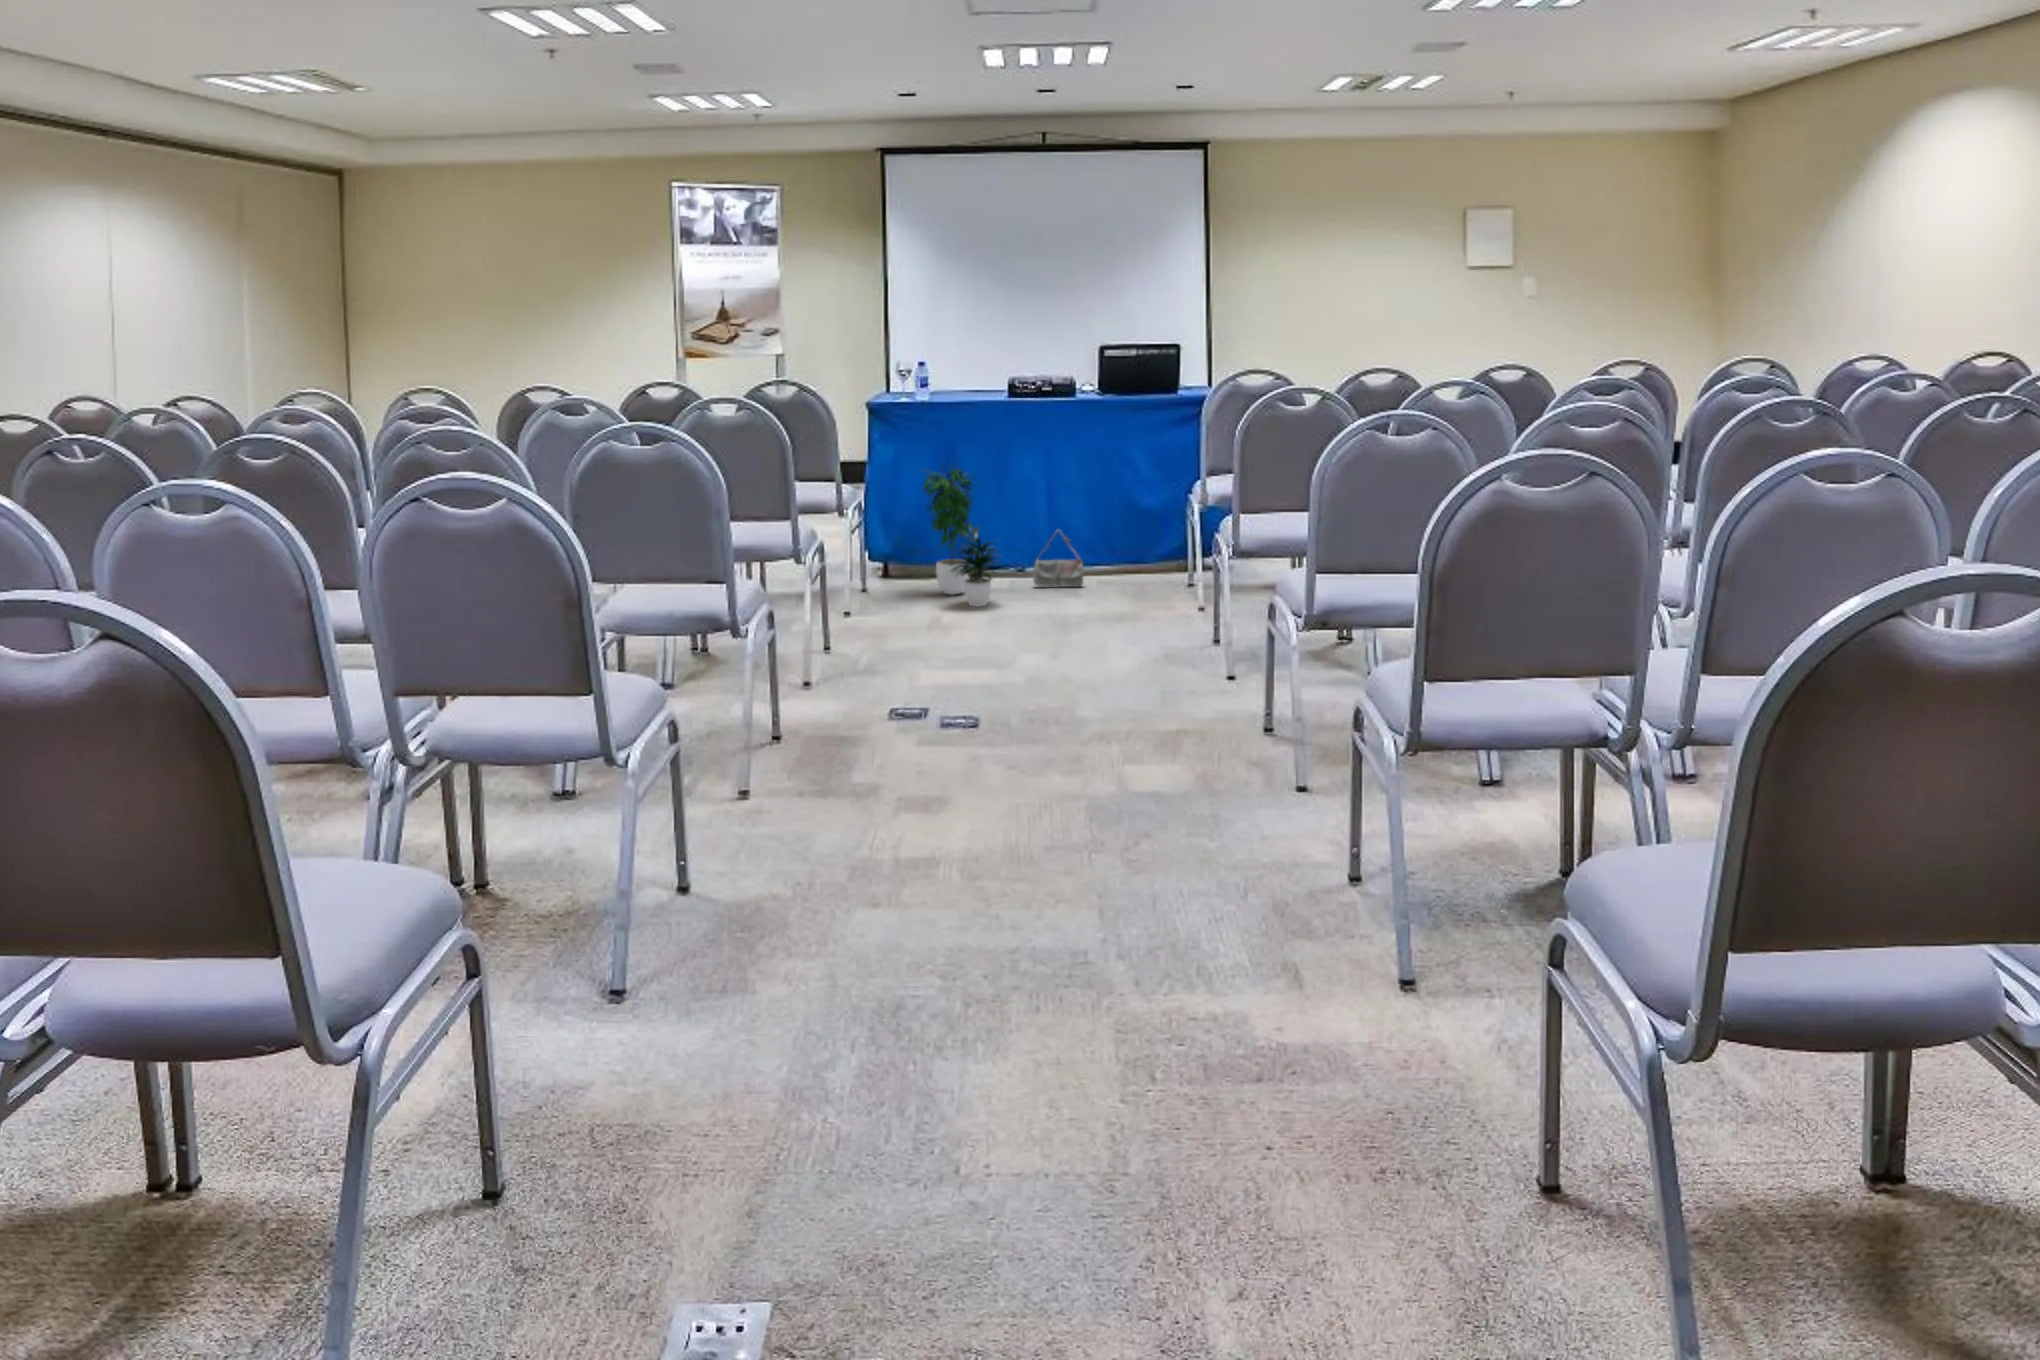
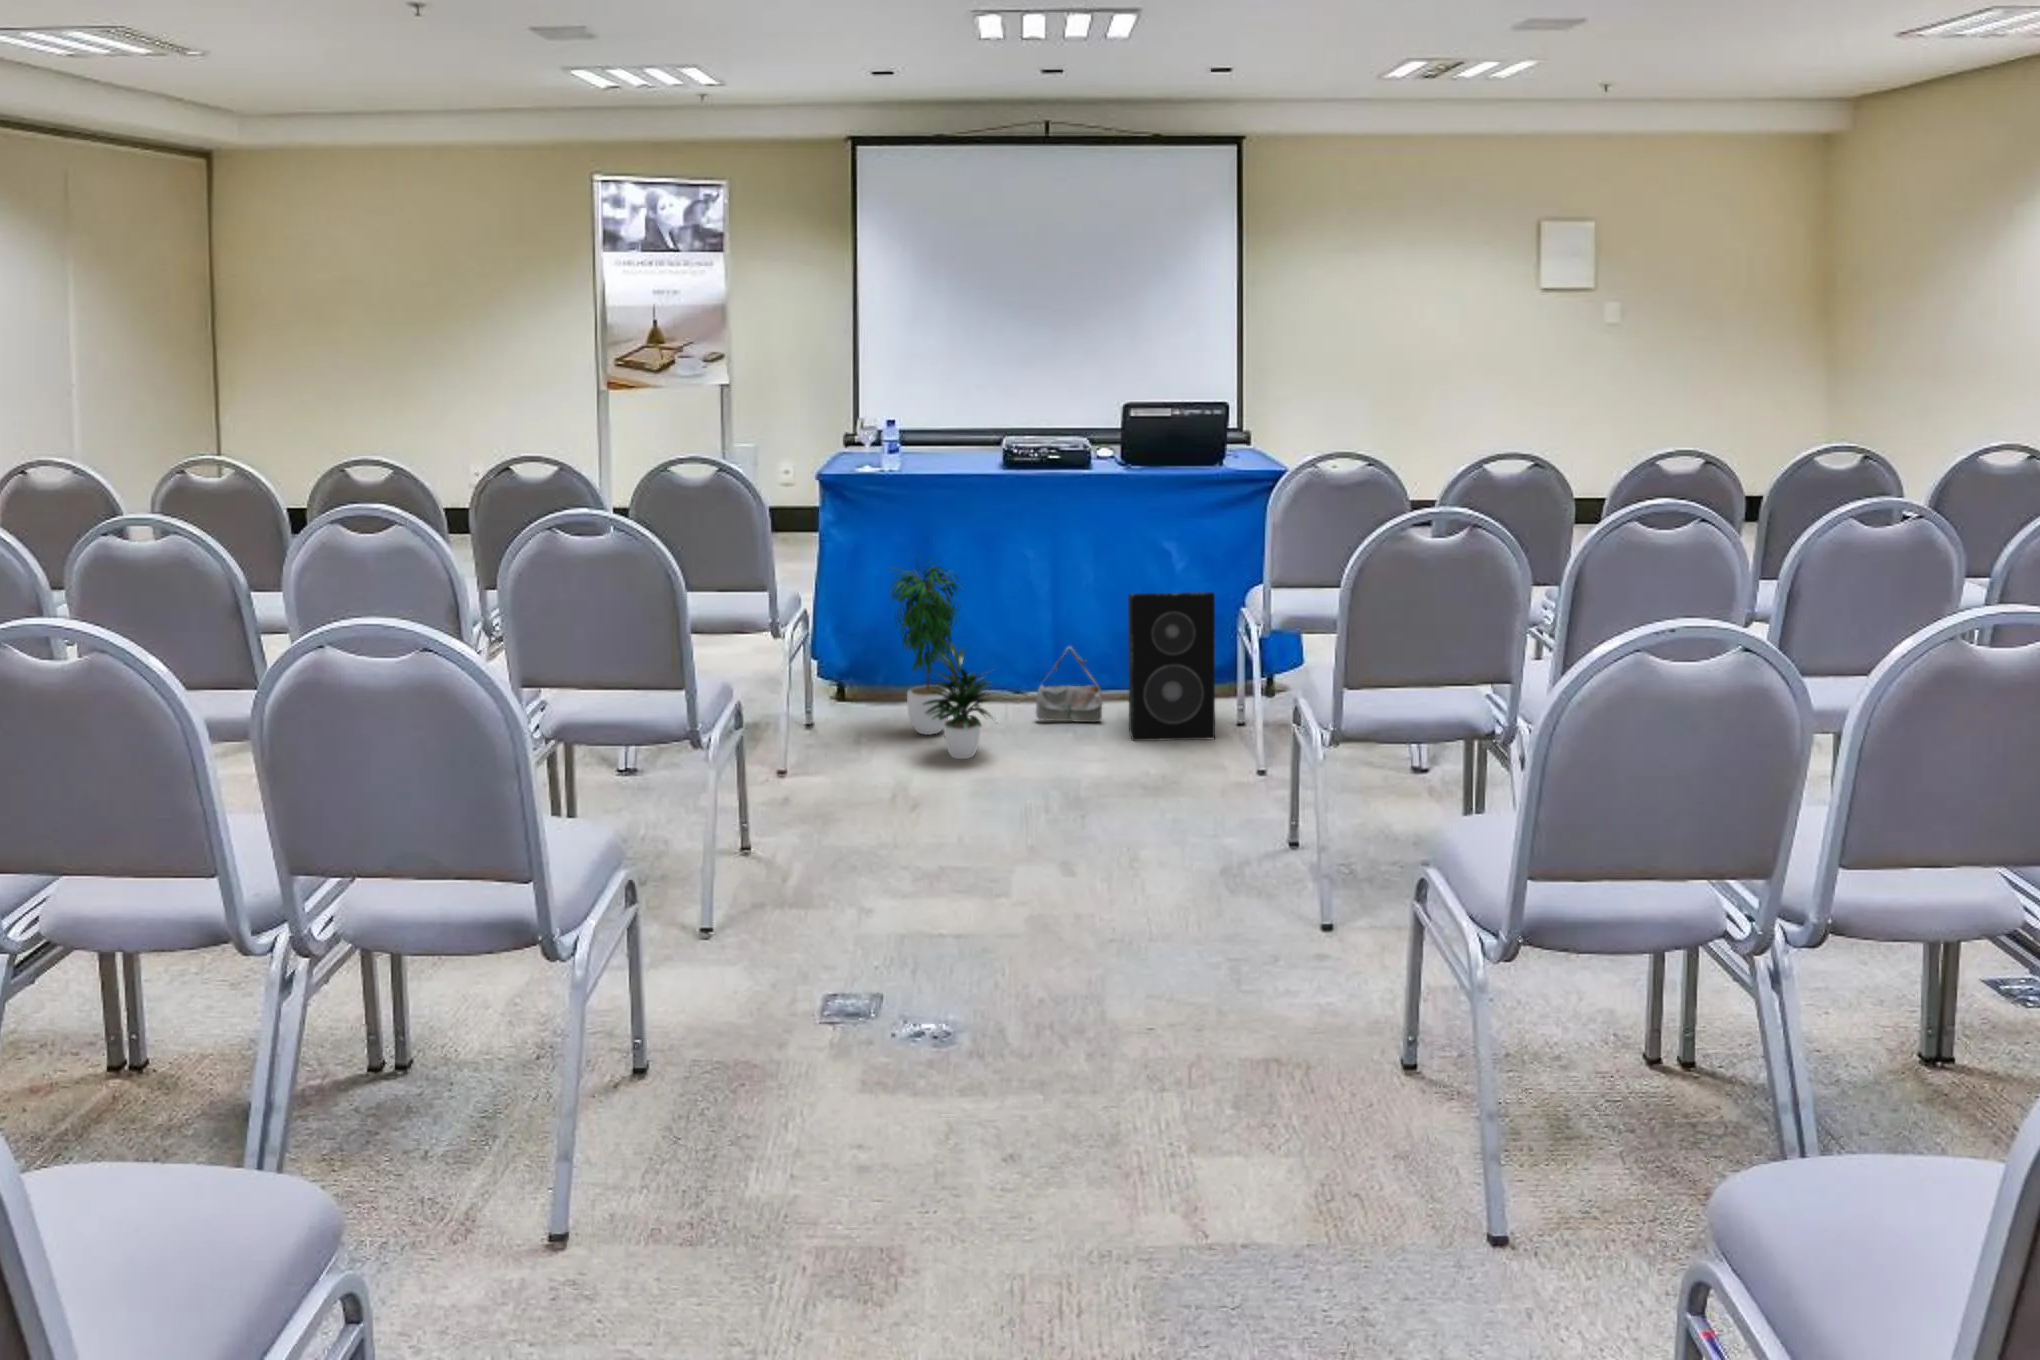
speaker: none [1101,483,1168,596] -> present [1128,592,1215,741]

